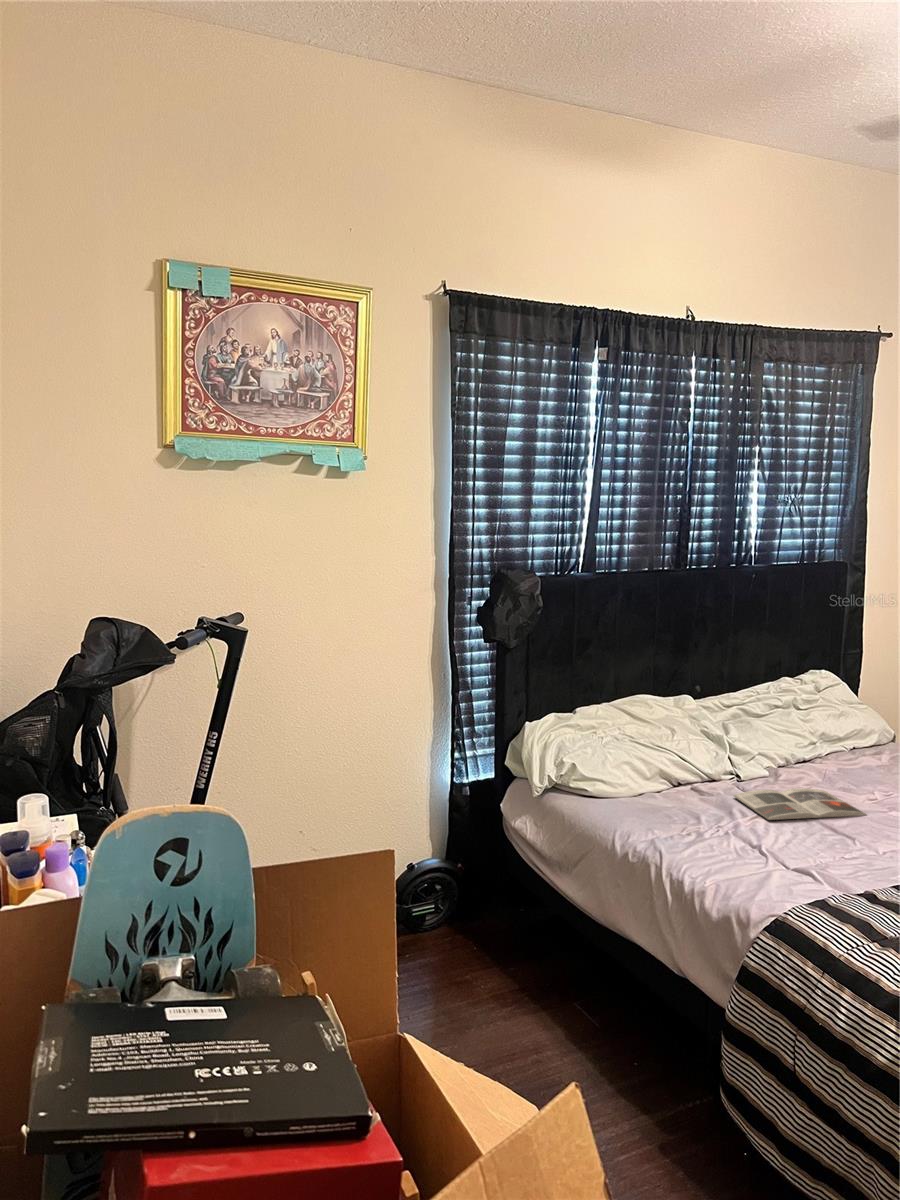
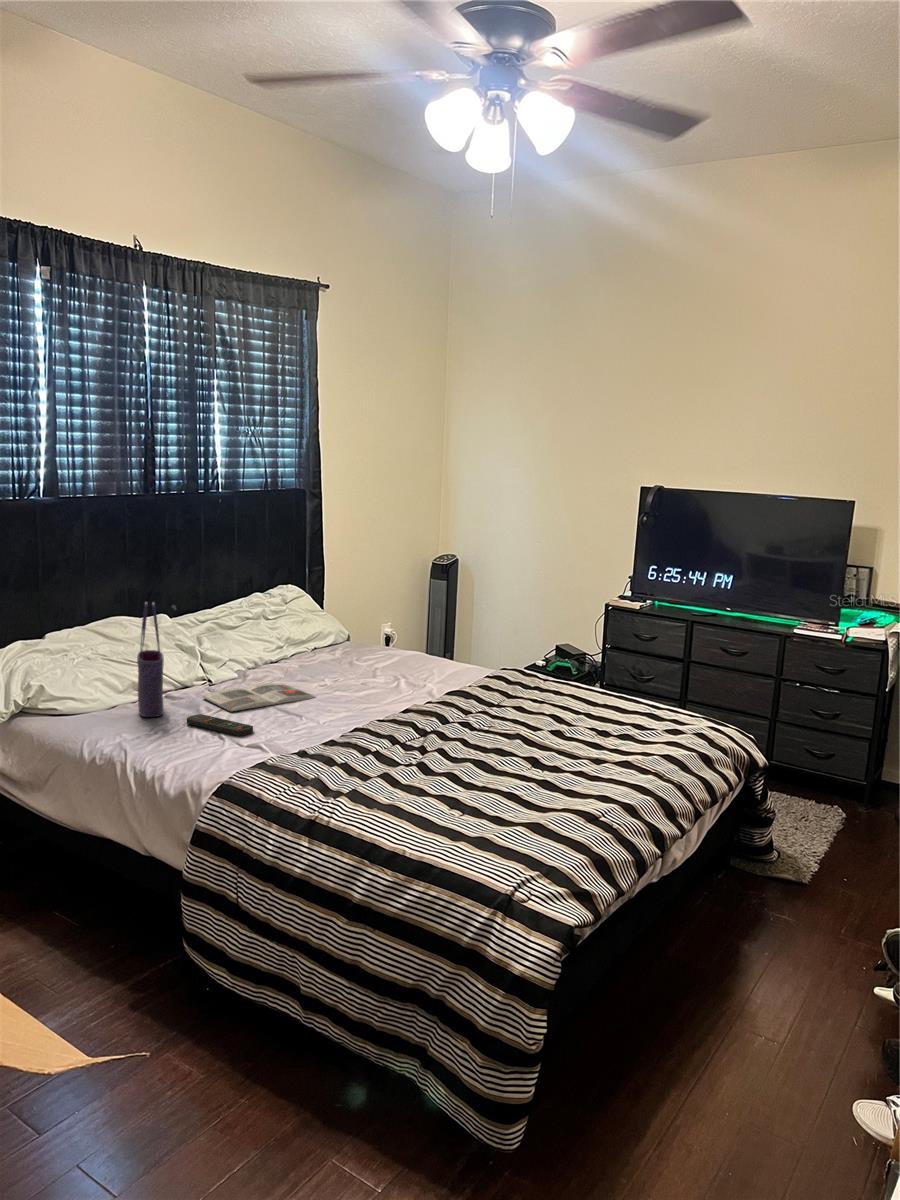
tote bag: none [668,690,699,814] -> present [137,602,164,717]
remote control: none [721,819,799,855] -> present [187,714,253,736]

